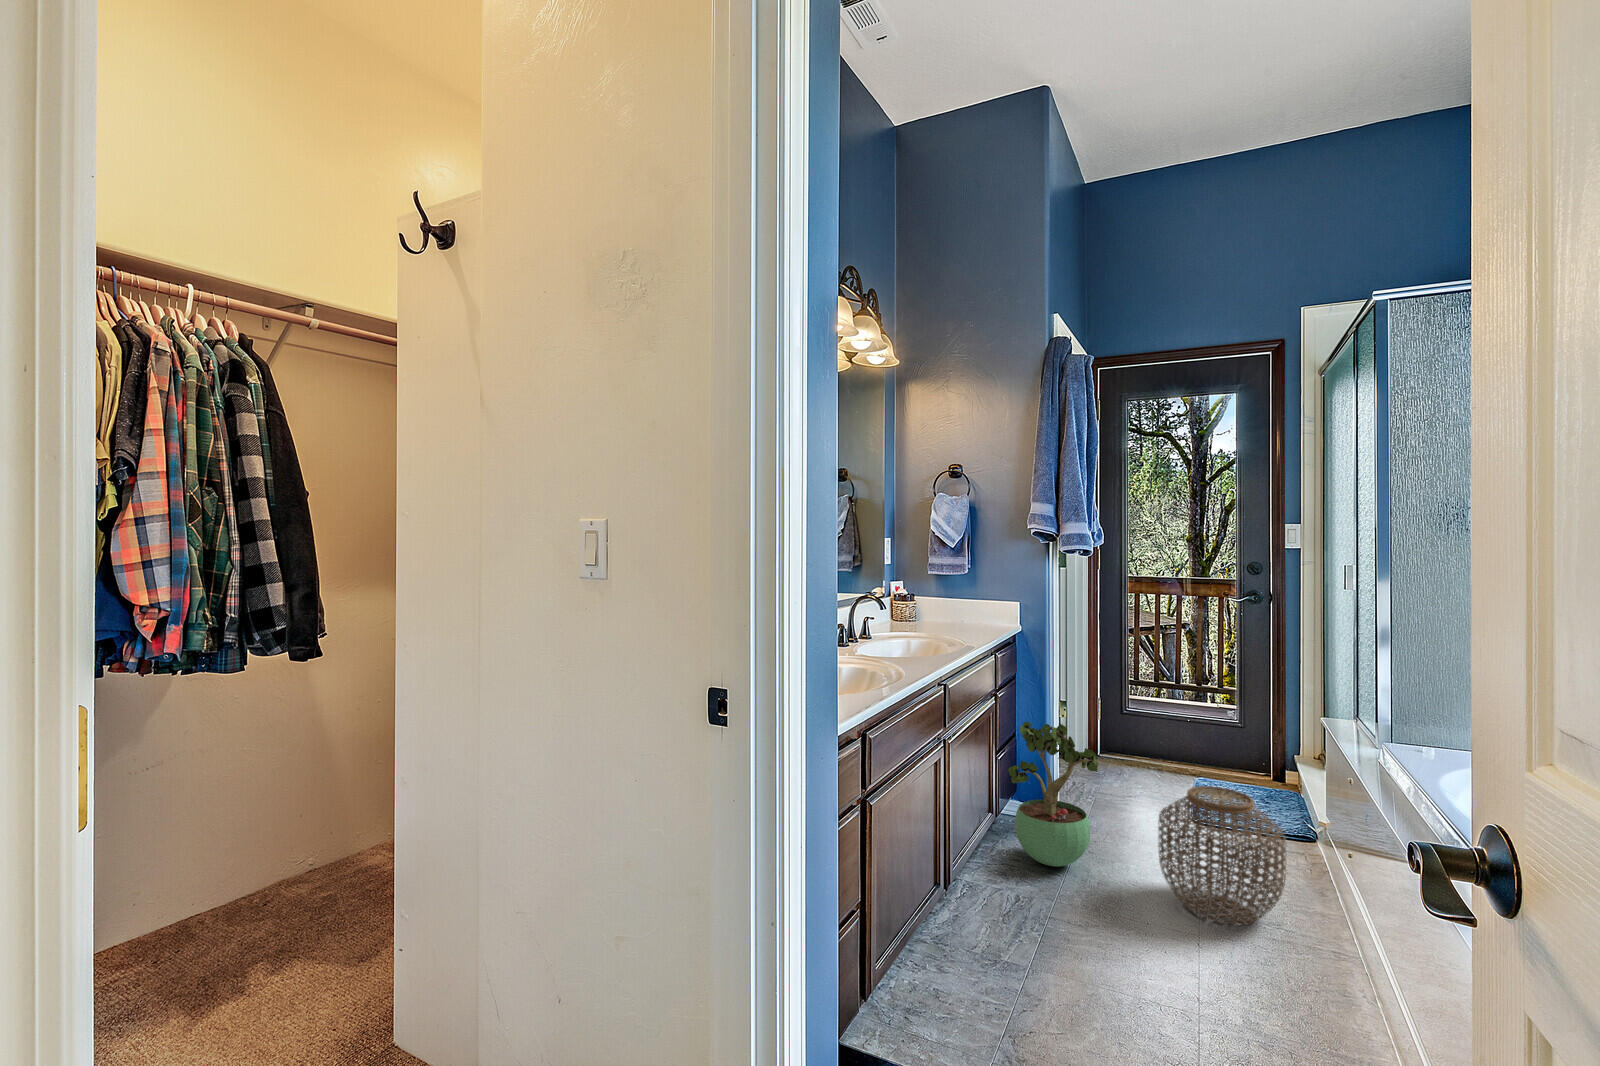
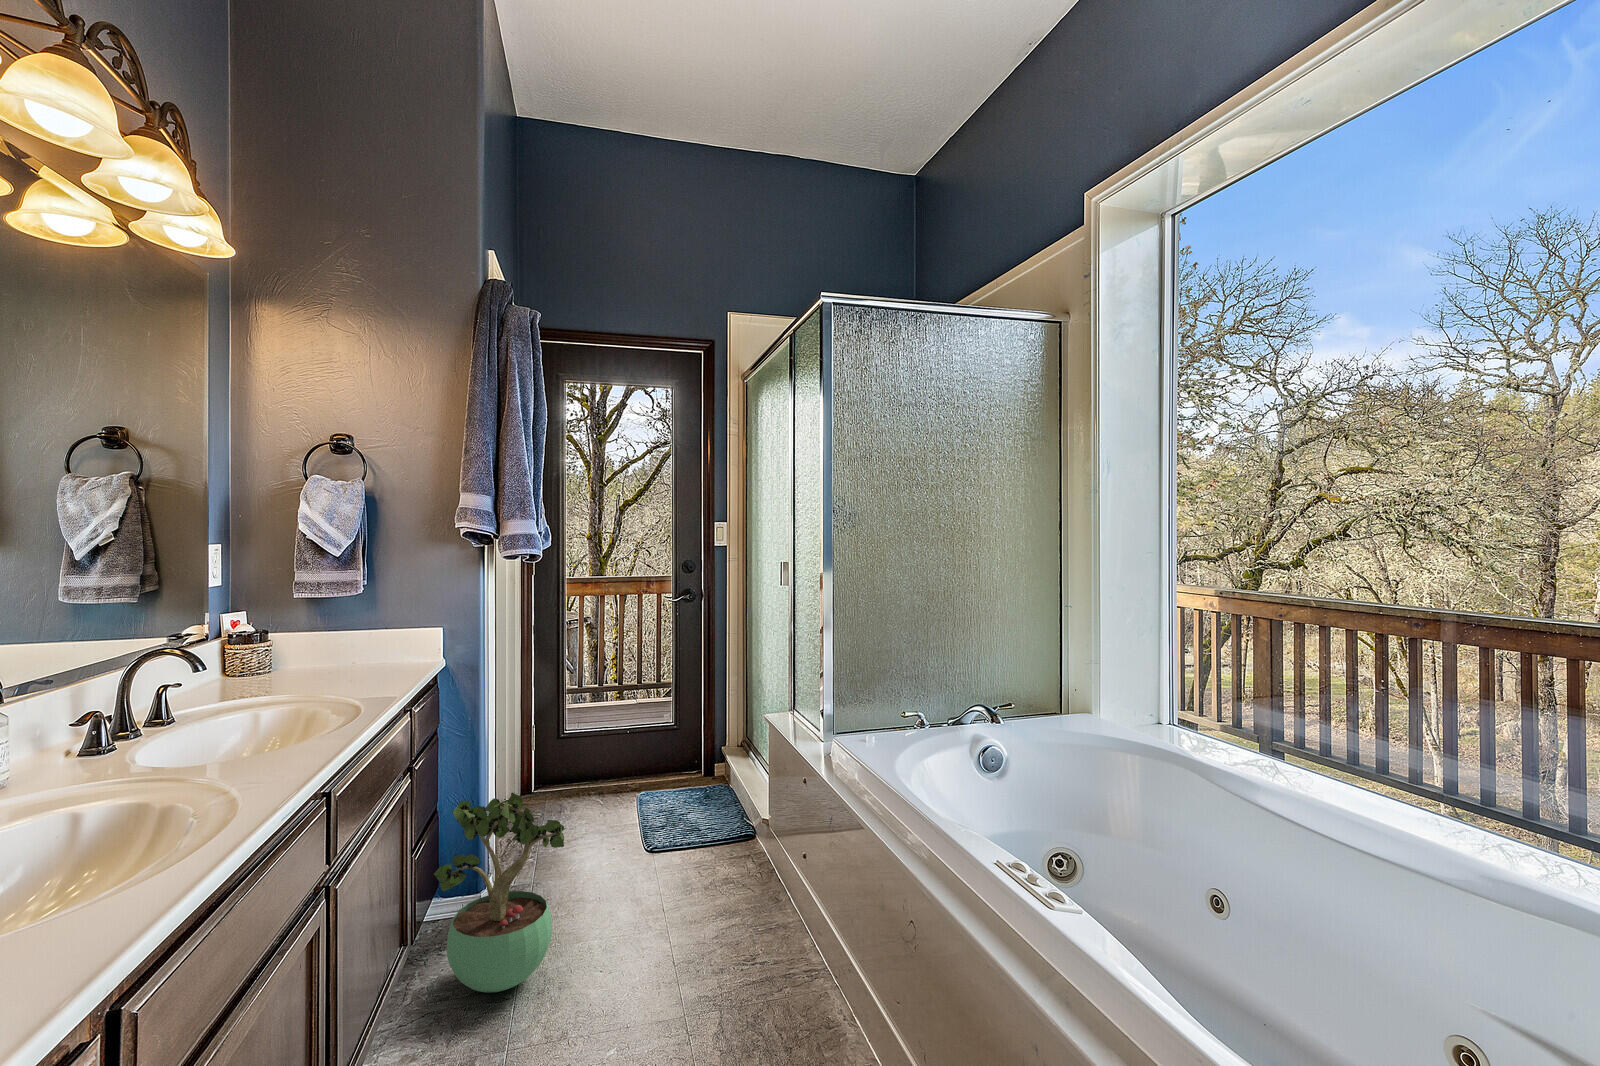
woven basket: present [1158,786,1286,925] -> none [639,826,770,994]

